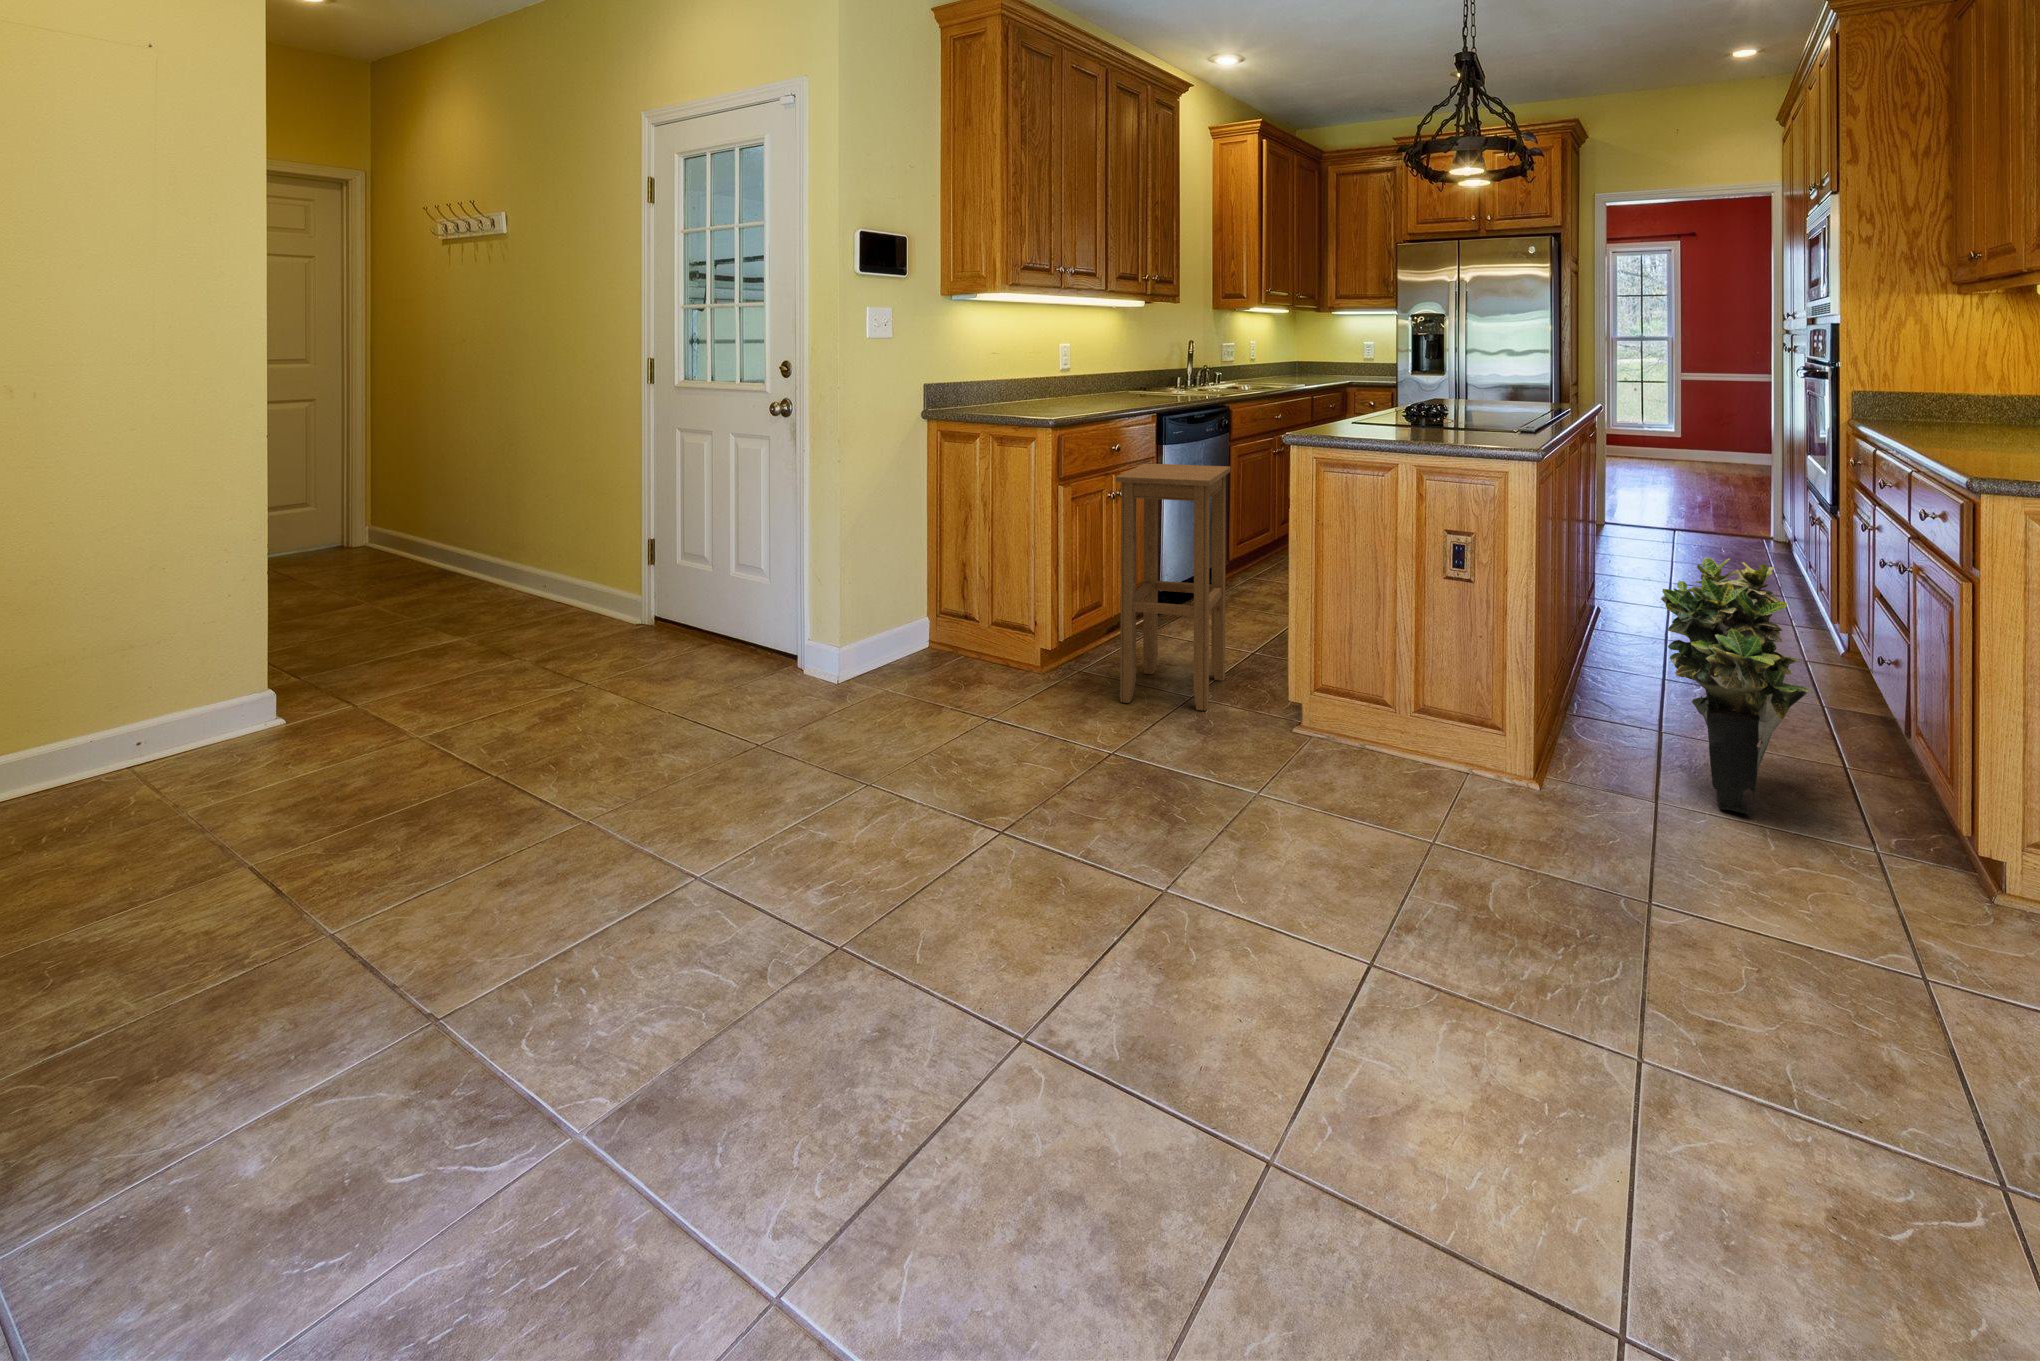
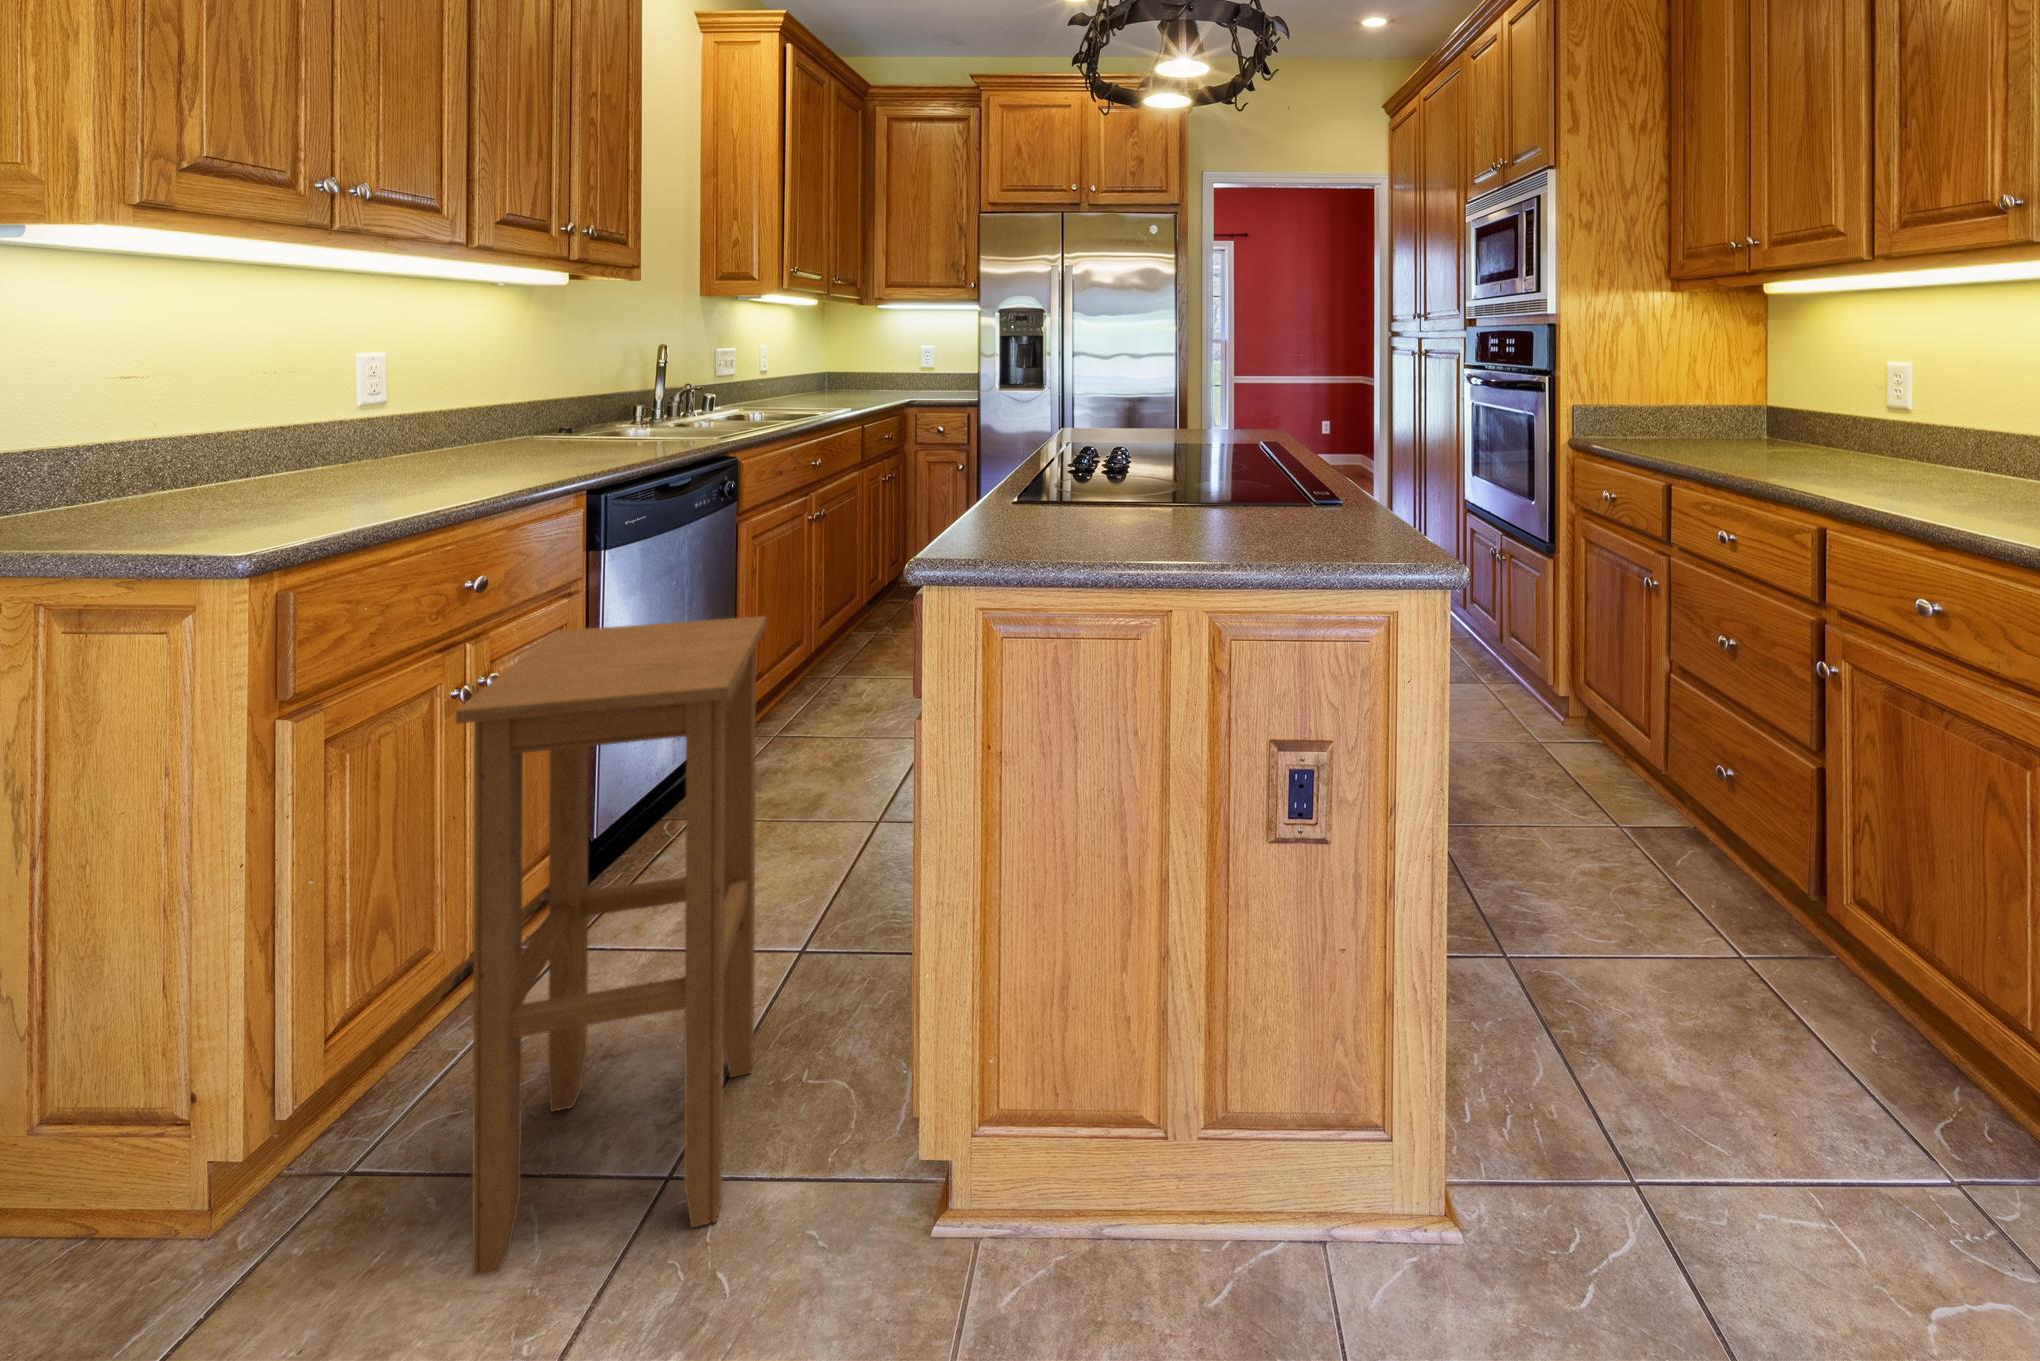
potted plant: present [1661,557,1810,815] -> none [1574,694,1829,1165]

